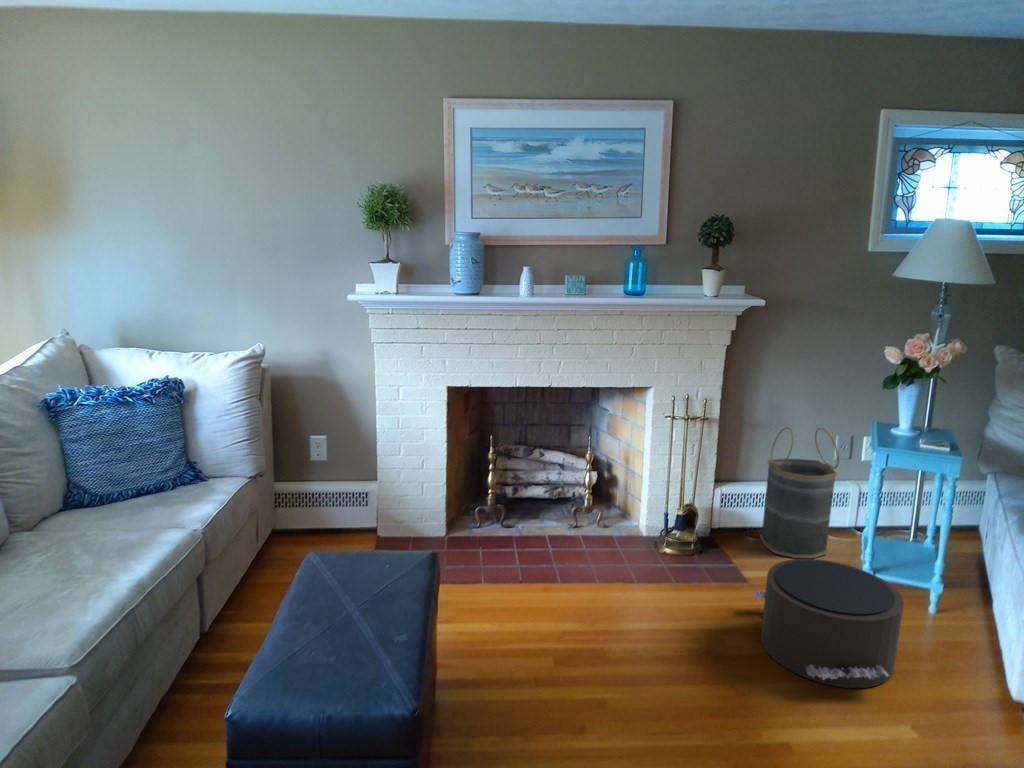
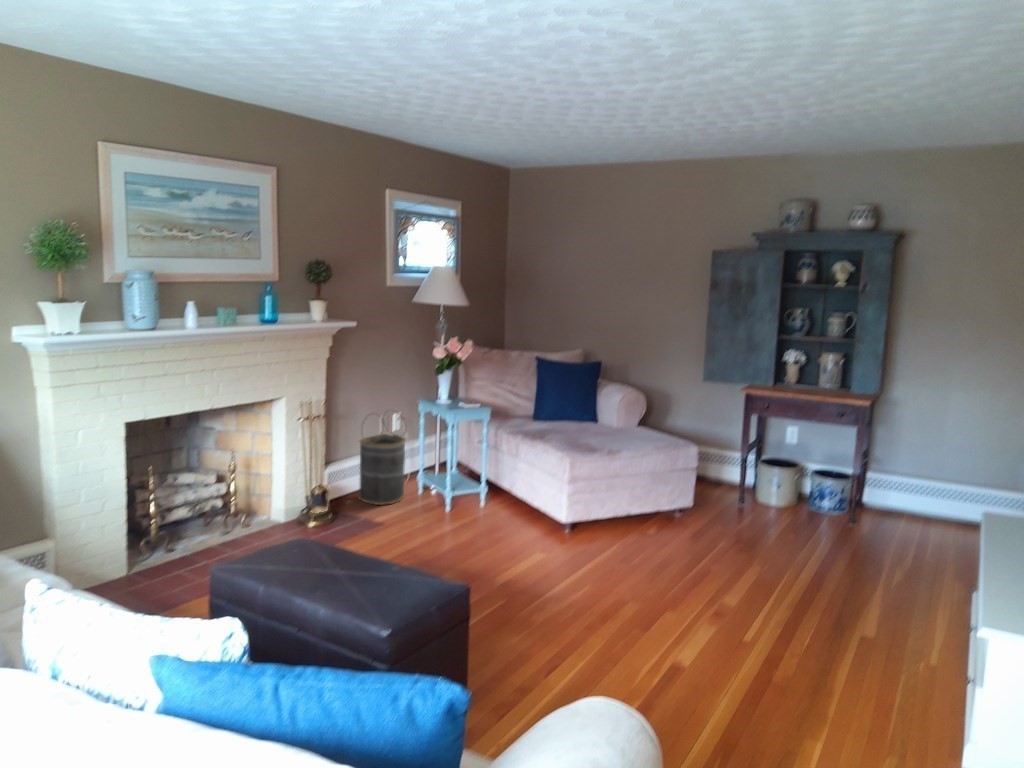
pouf: present [753,559,904,688] -> none [405,487,506,554]

